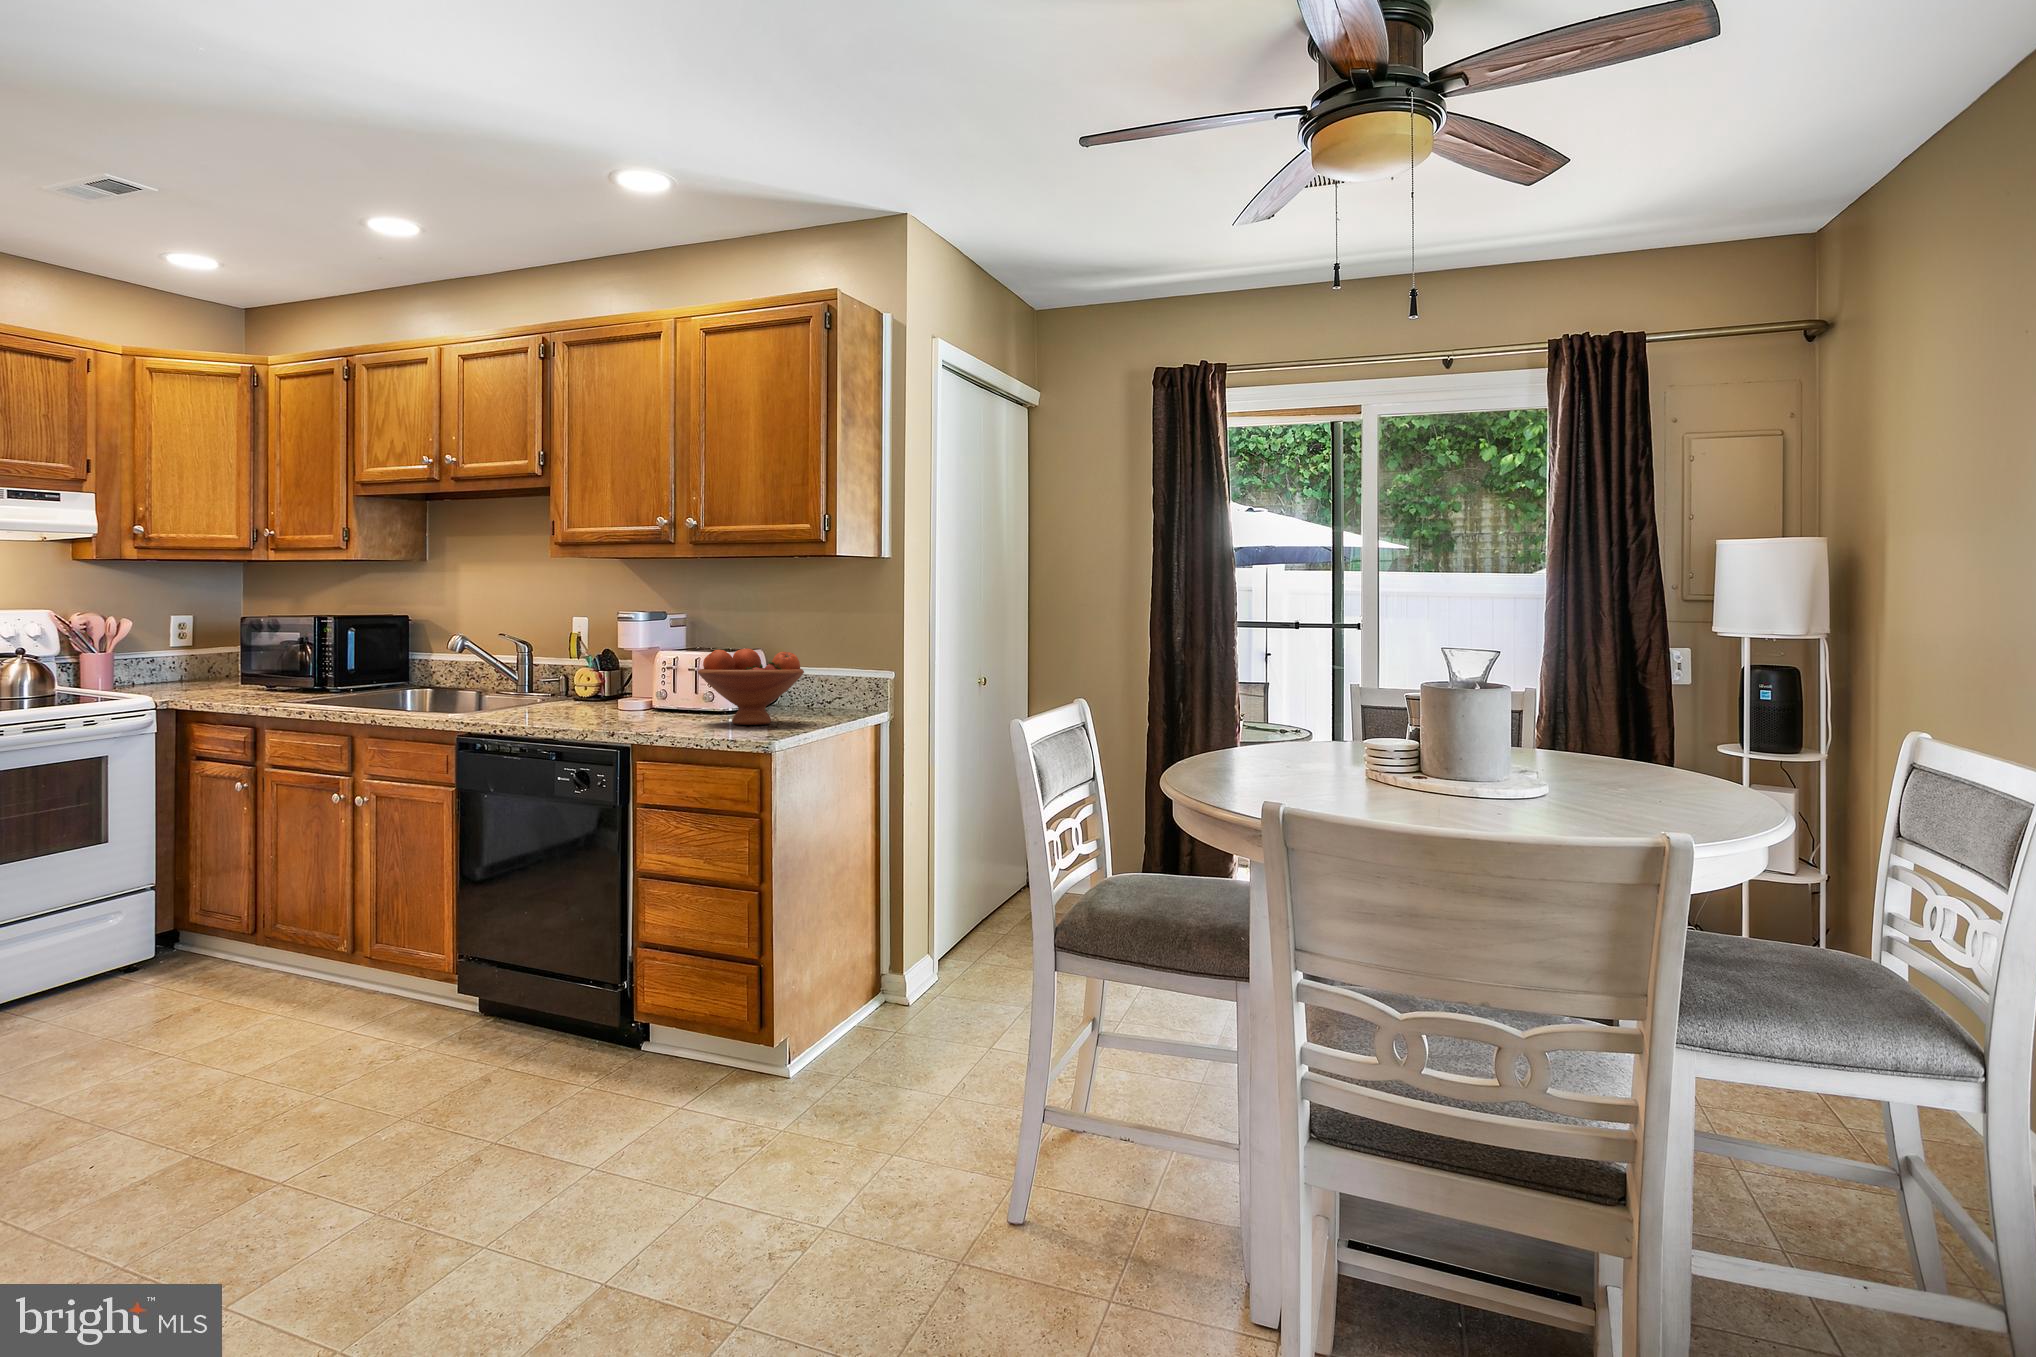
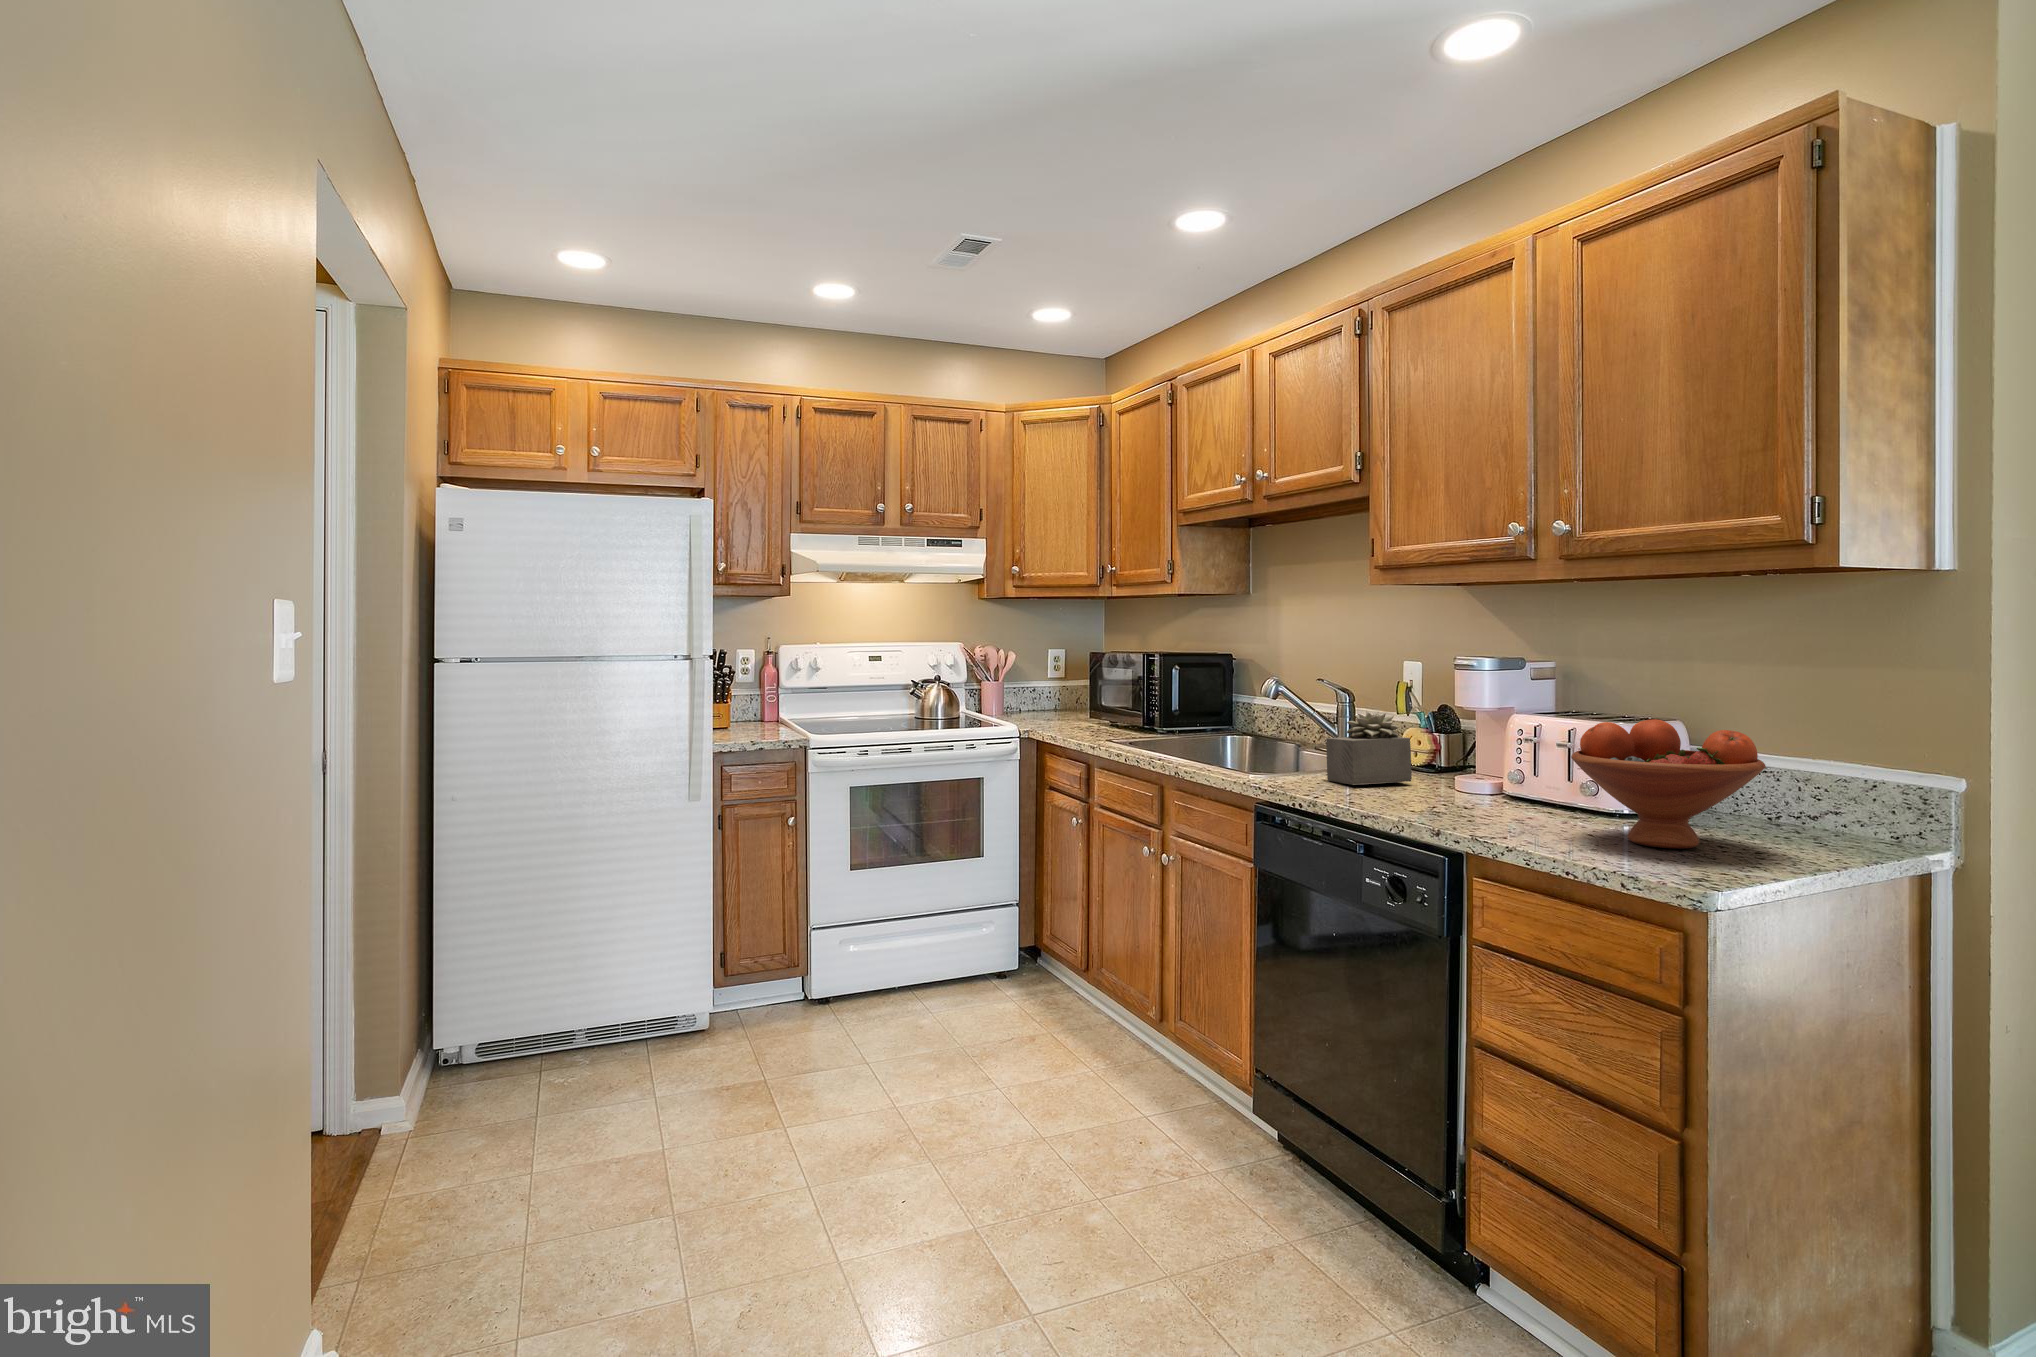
succulent plant: none [517,656,588,712] -> present [1326,711,1412,785]

